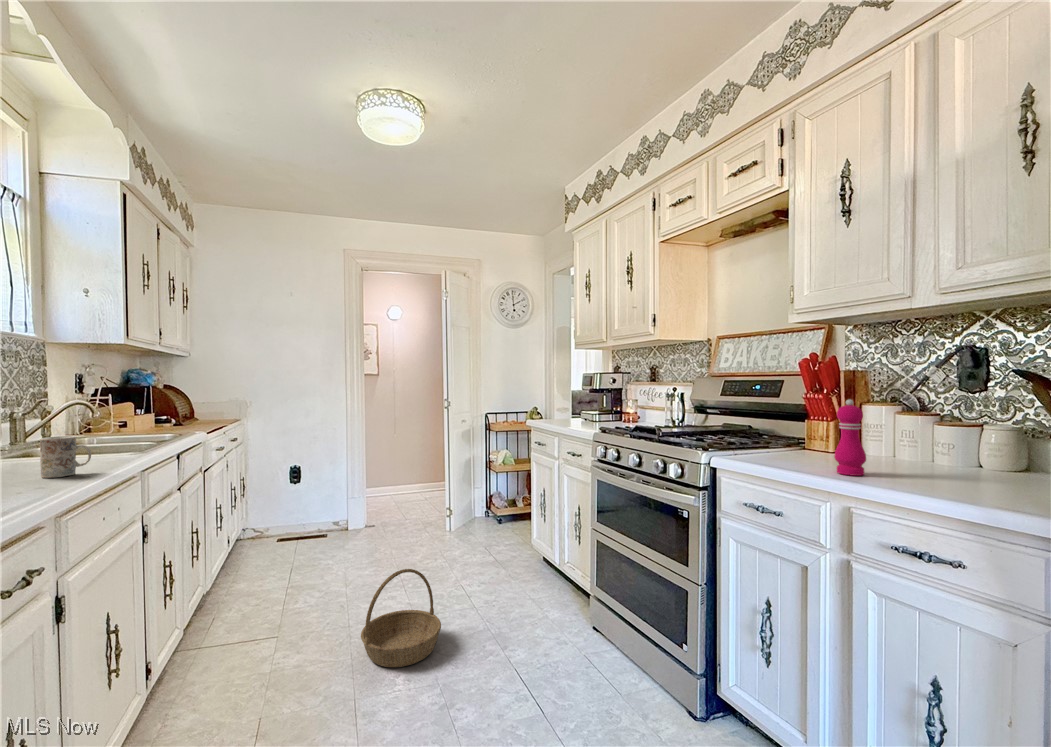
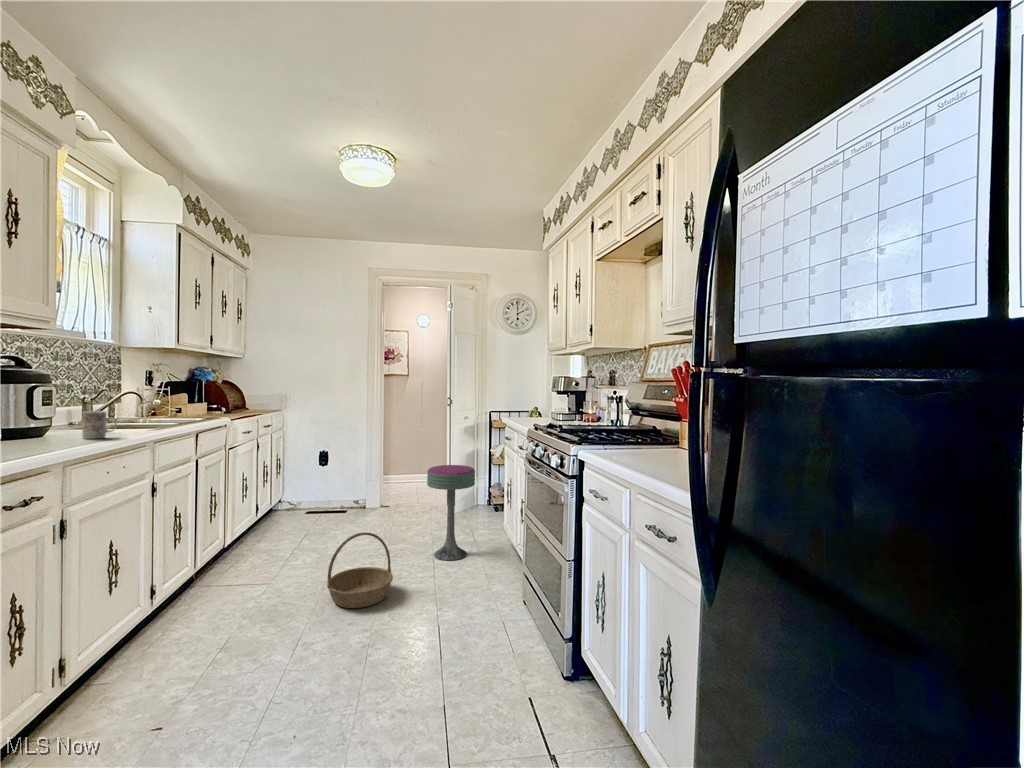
pepper mill: present [834,399,866,476] -> none [642,401,666,466]
bar stool: none [452,476,508,590] -> present [427,465,475,560]

